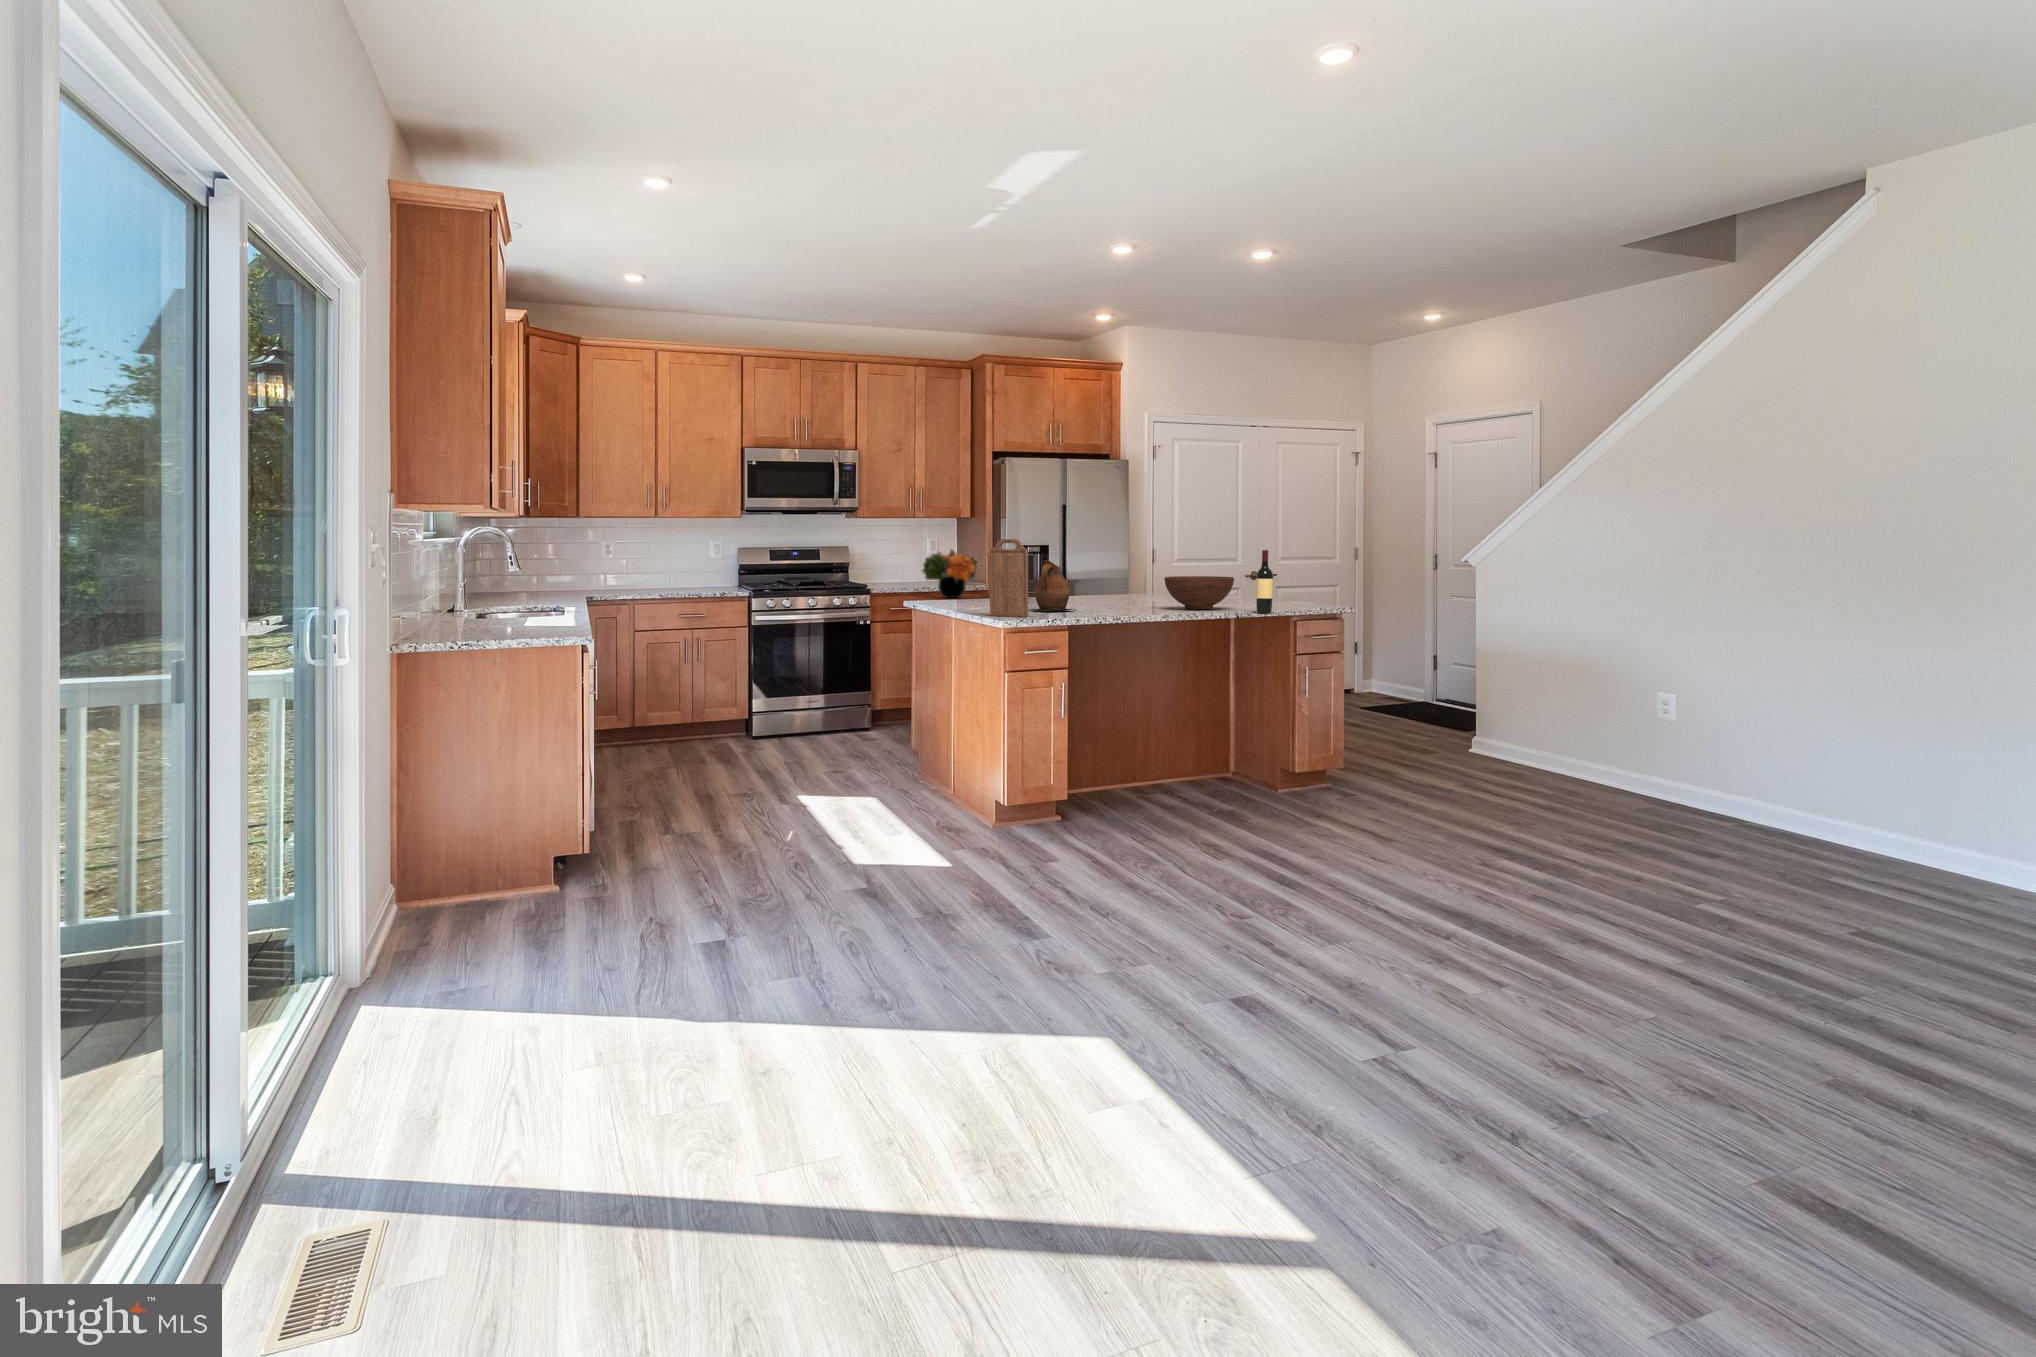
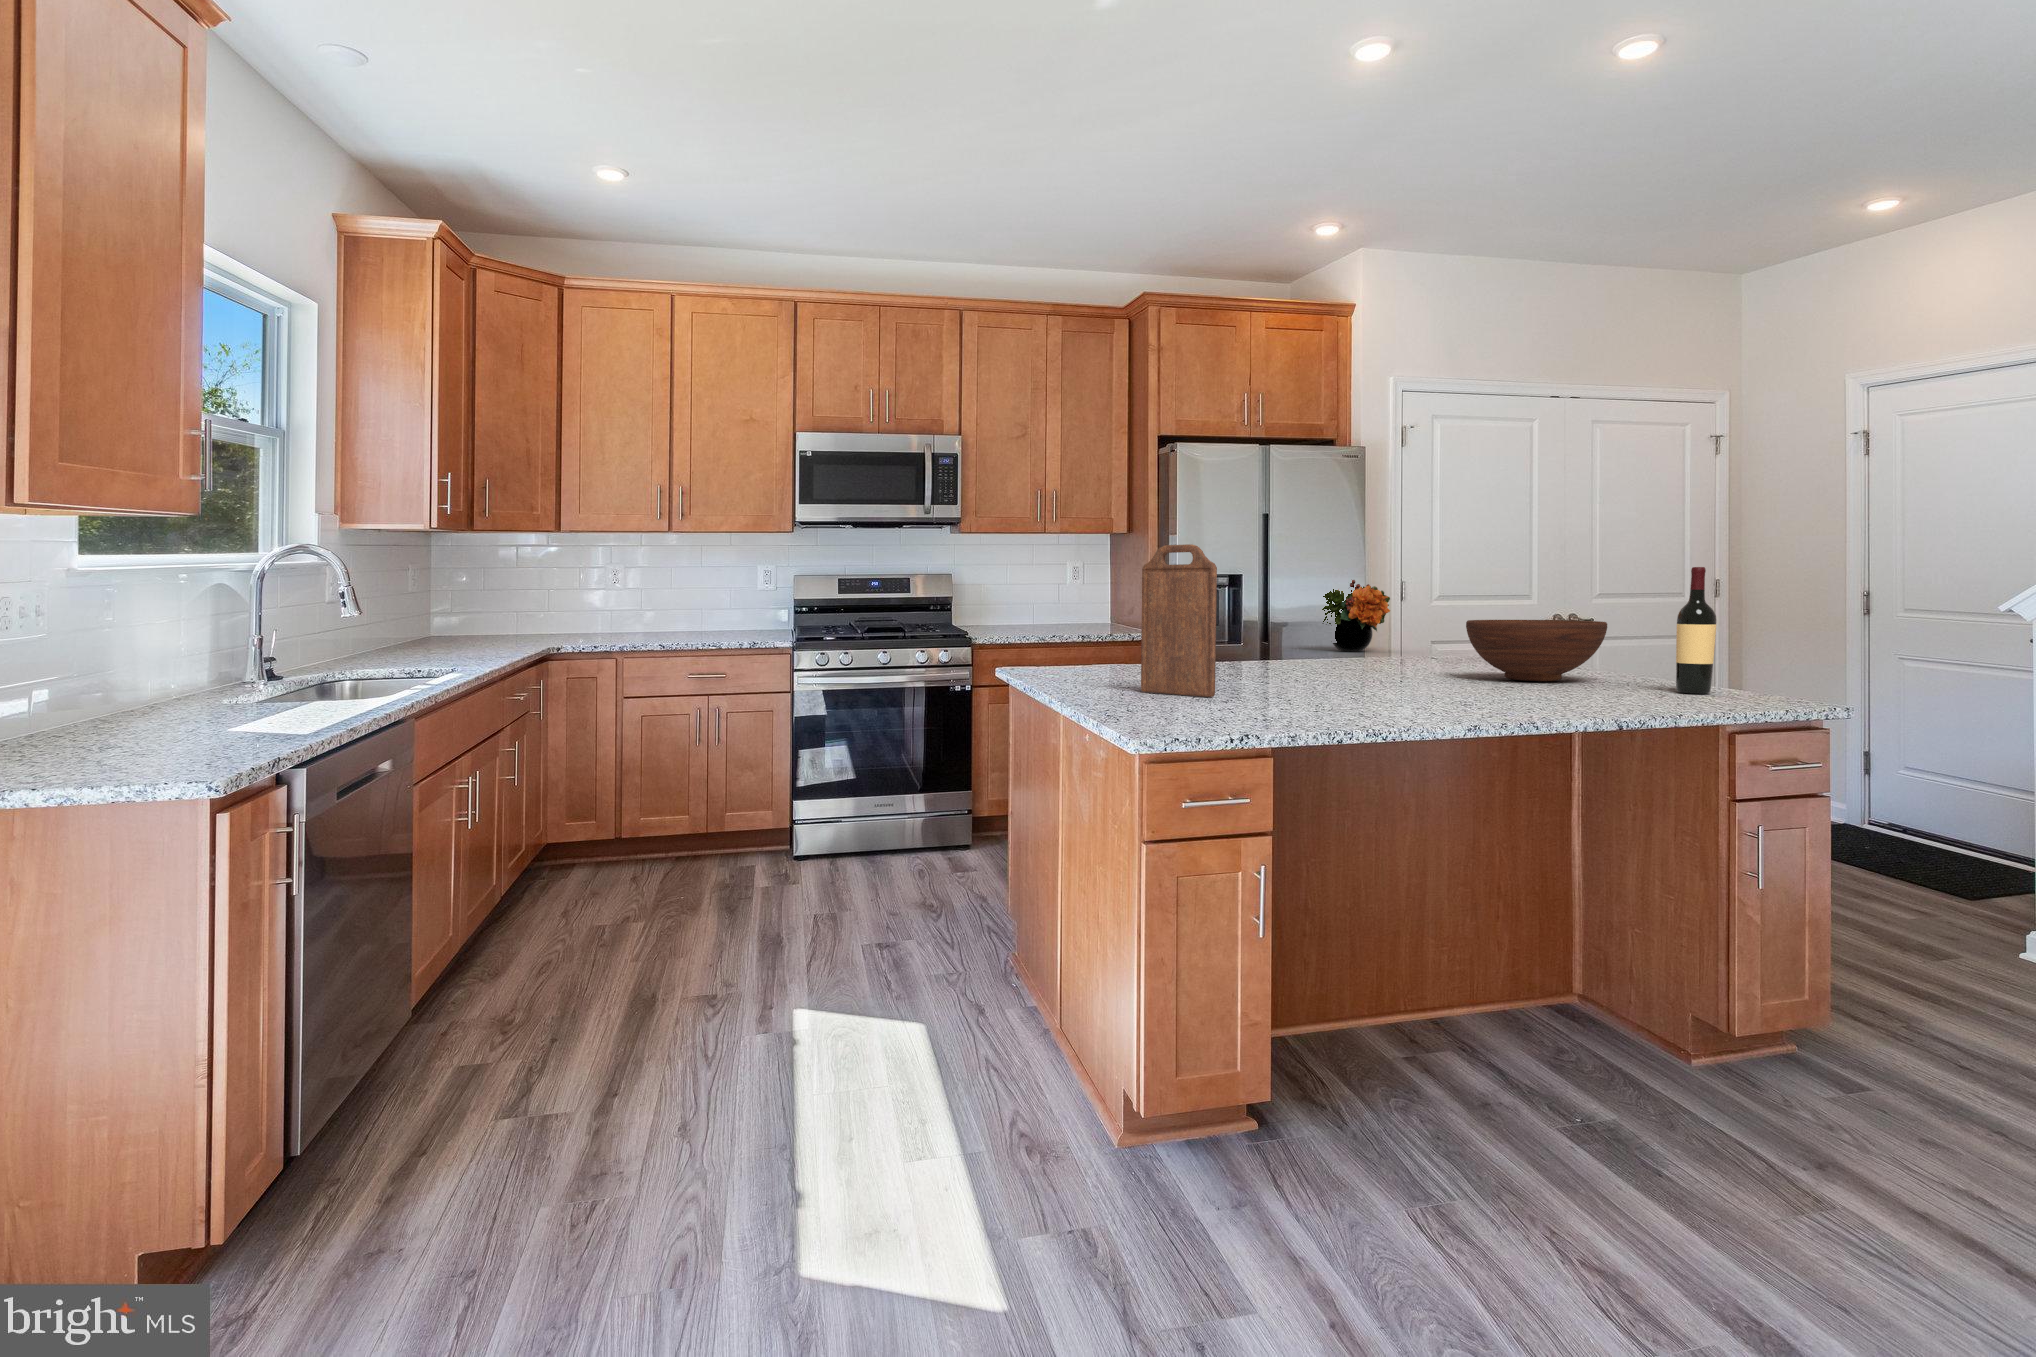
flower arrangement: present [922,550,977,598] -> present [1322,580,1390,652]
ceramic pitcher: present [1033,561,1075,611] -> none [1215,590,1303,682]

